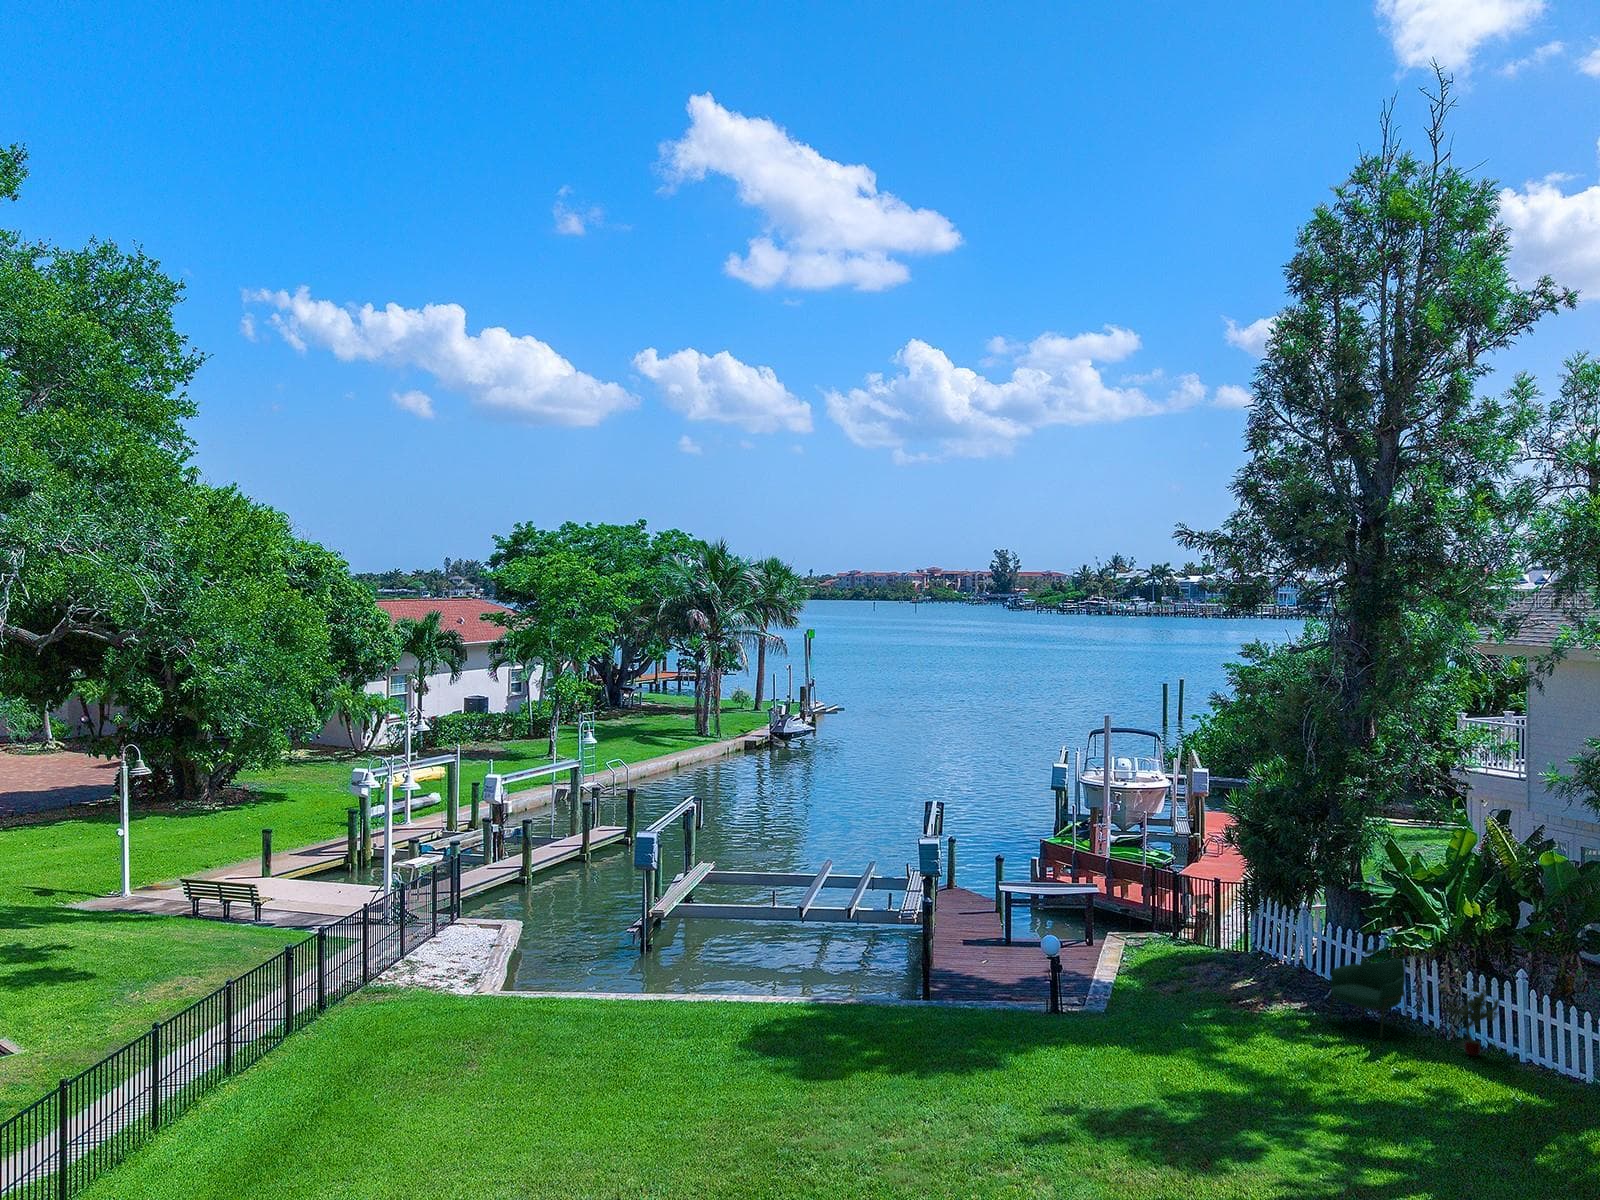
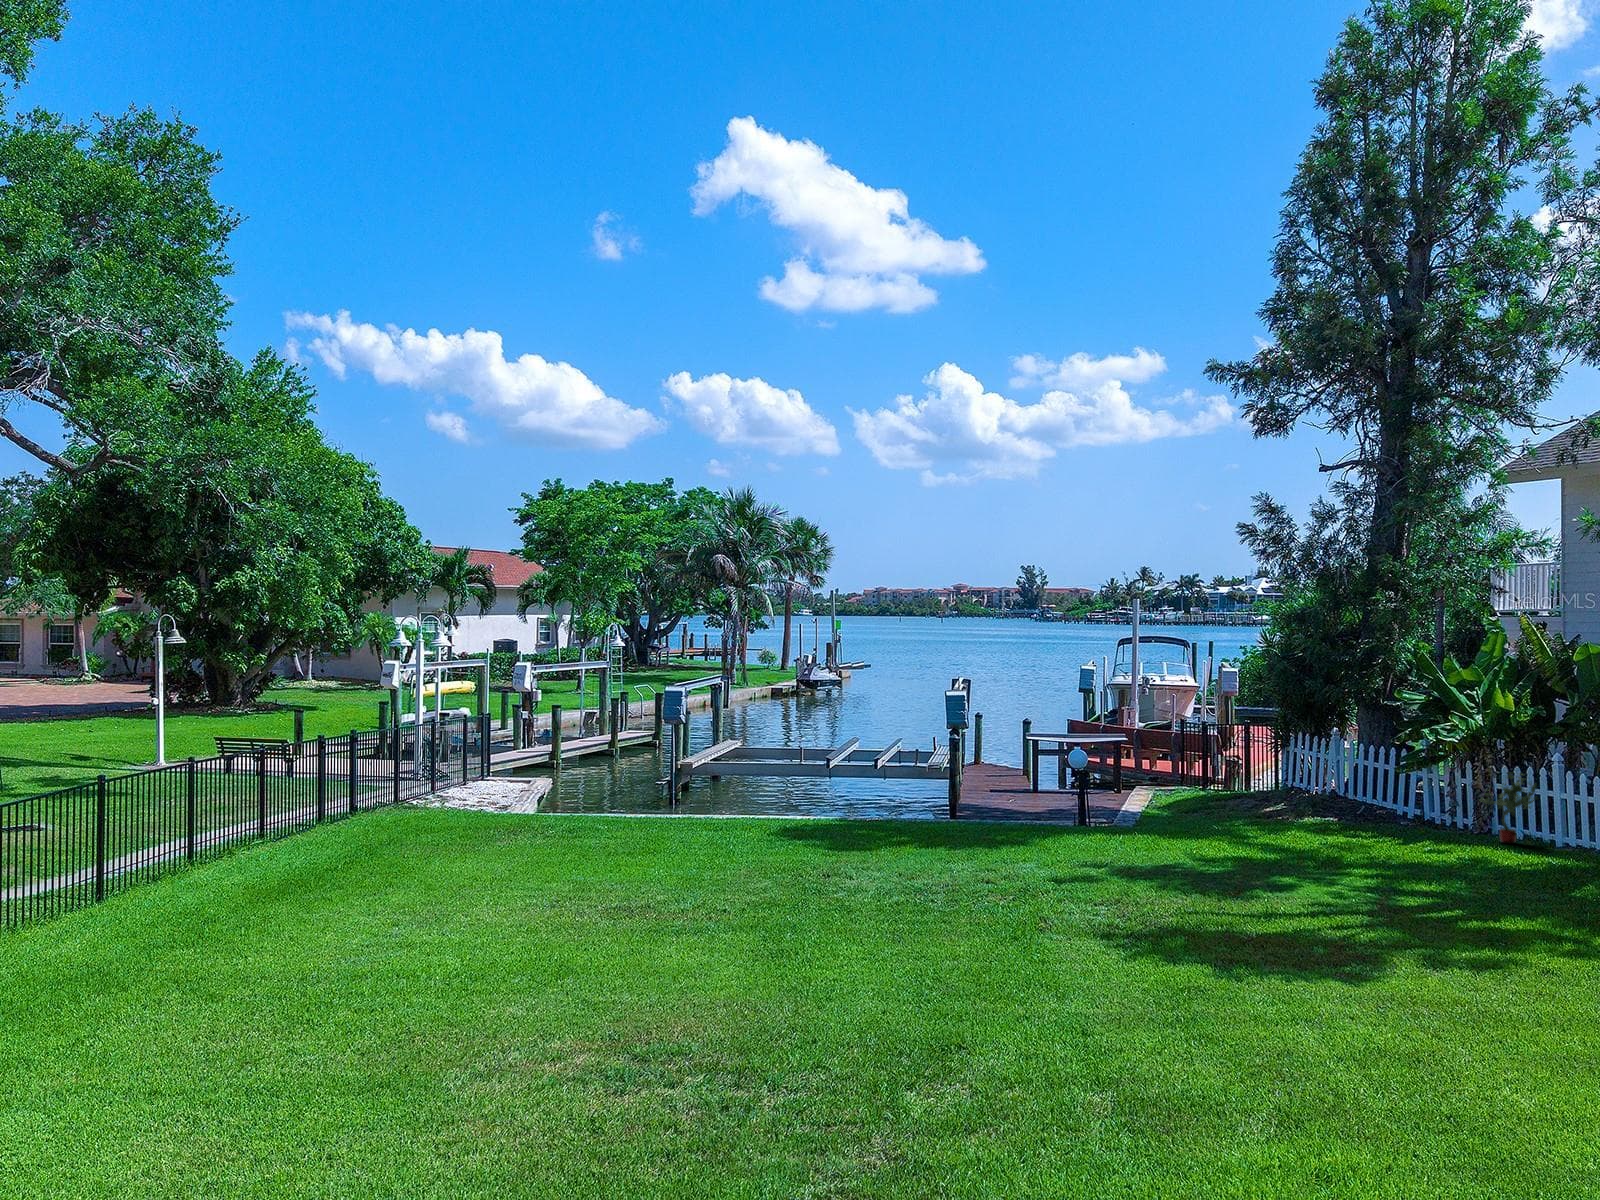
armchair: present [1328,949,1409,1038] -> none [1359,756,1442,835]

